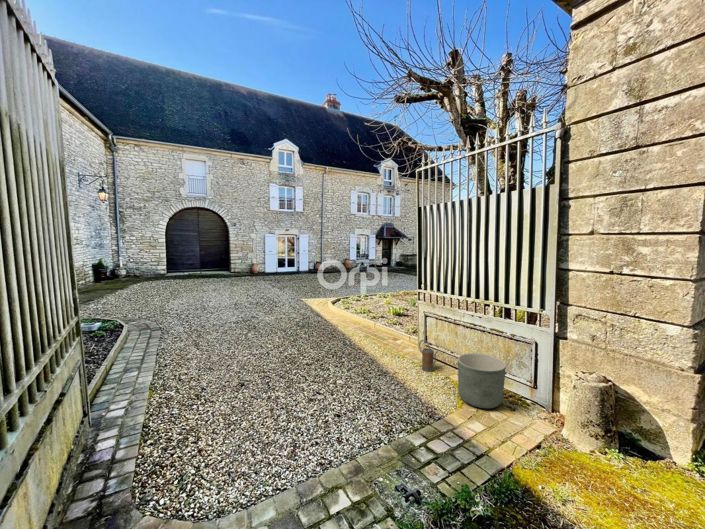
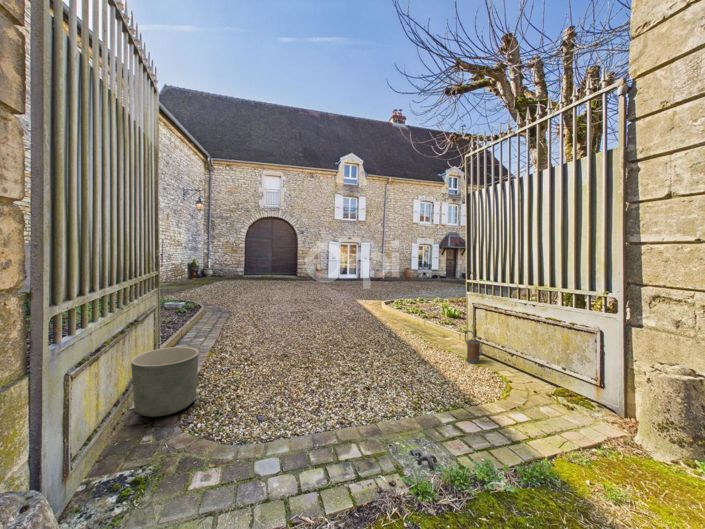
planter: present [458,353,506,408] -> present [131,347,198,417]

